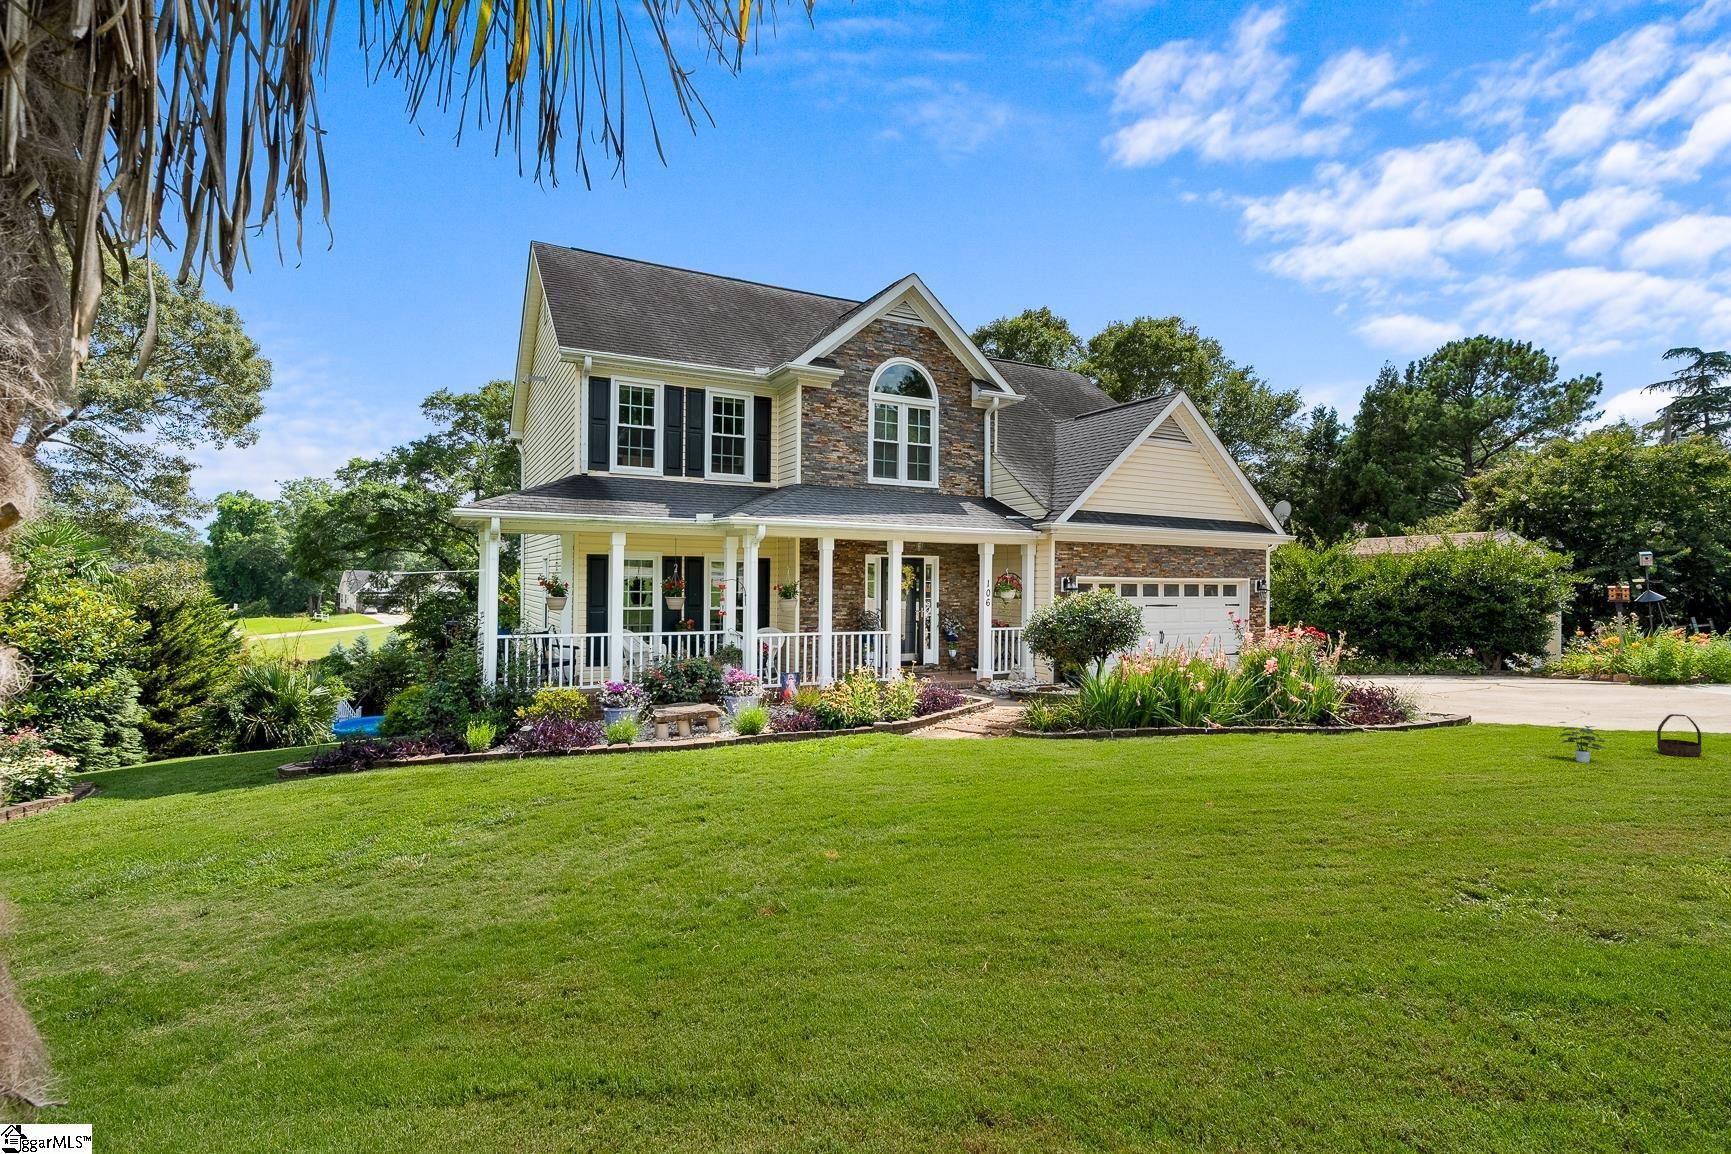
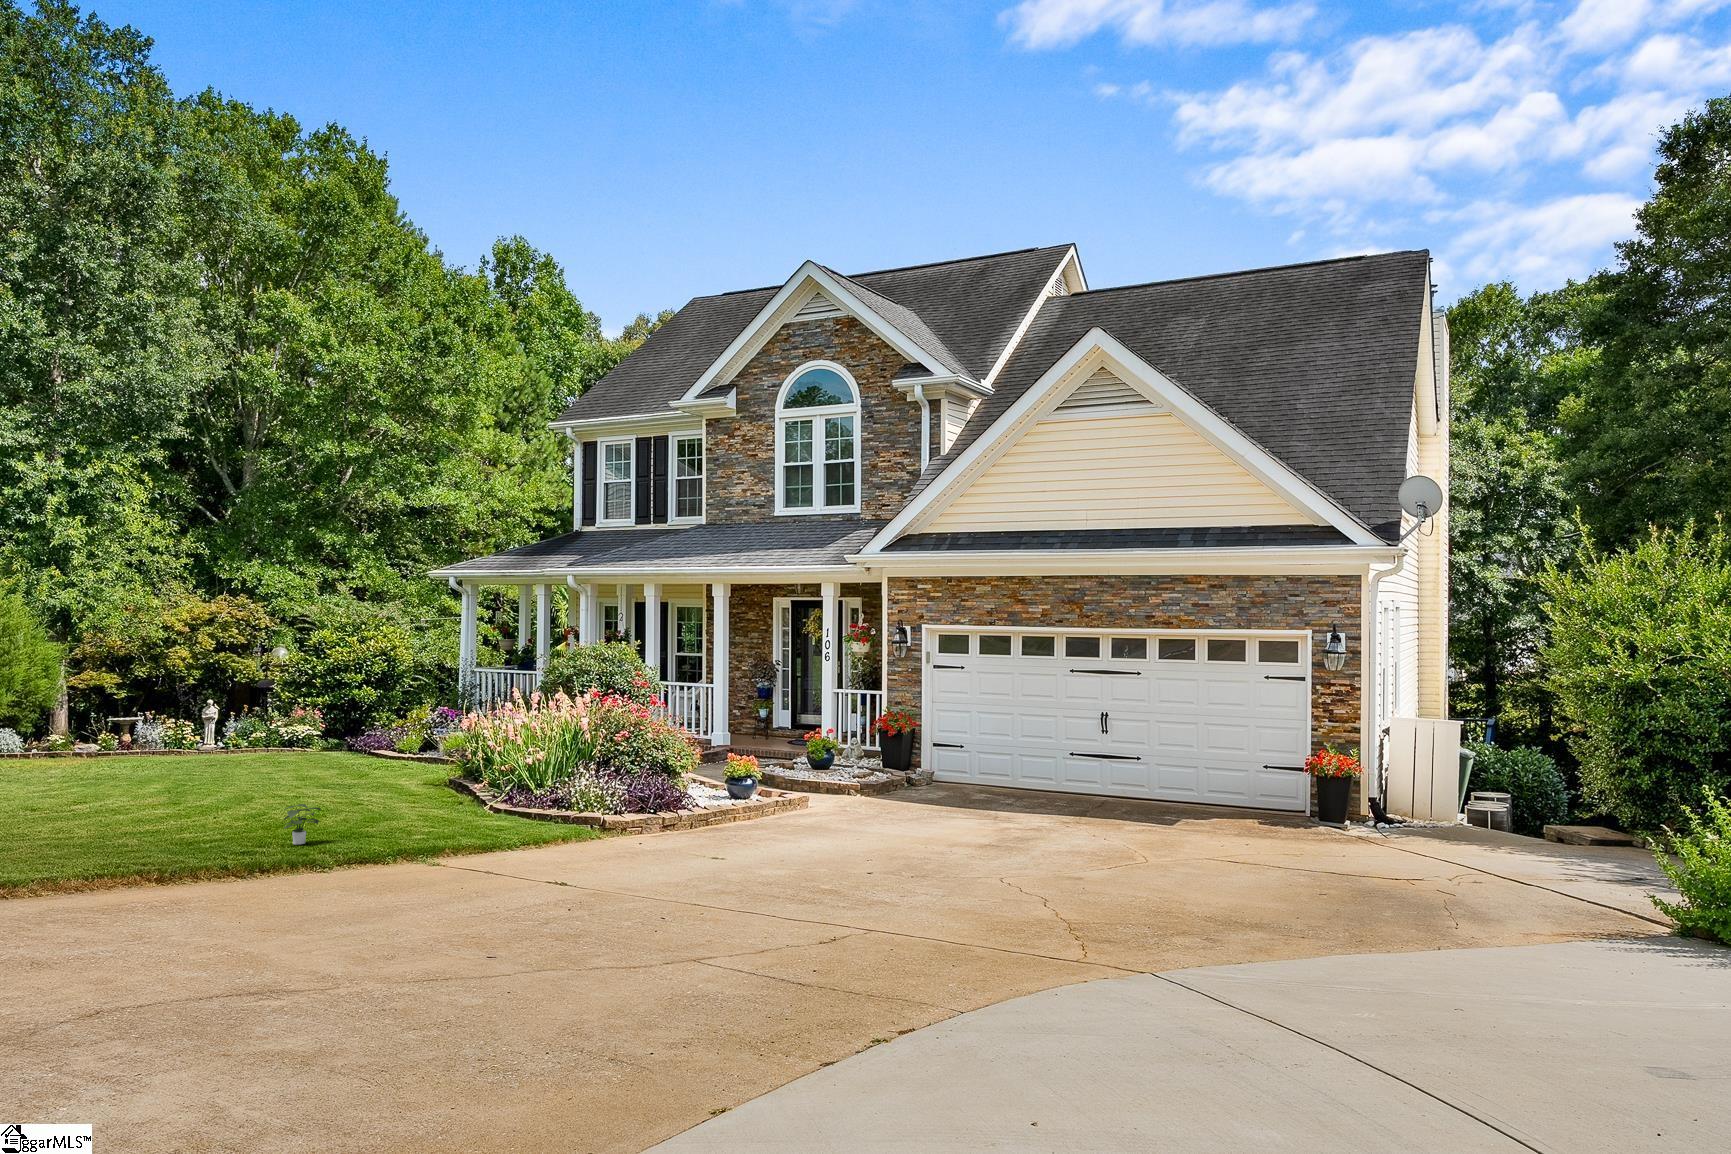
basket: present [1657,714,1701,757] -> none [327,812,369,866]

